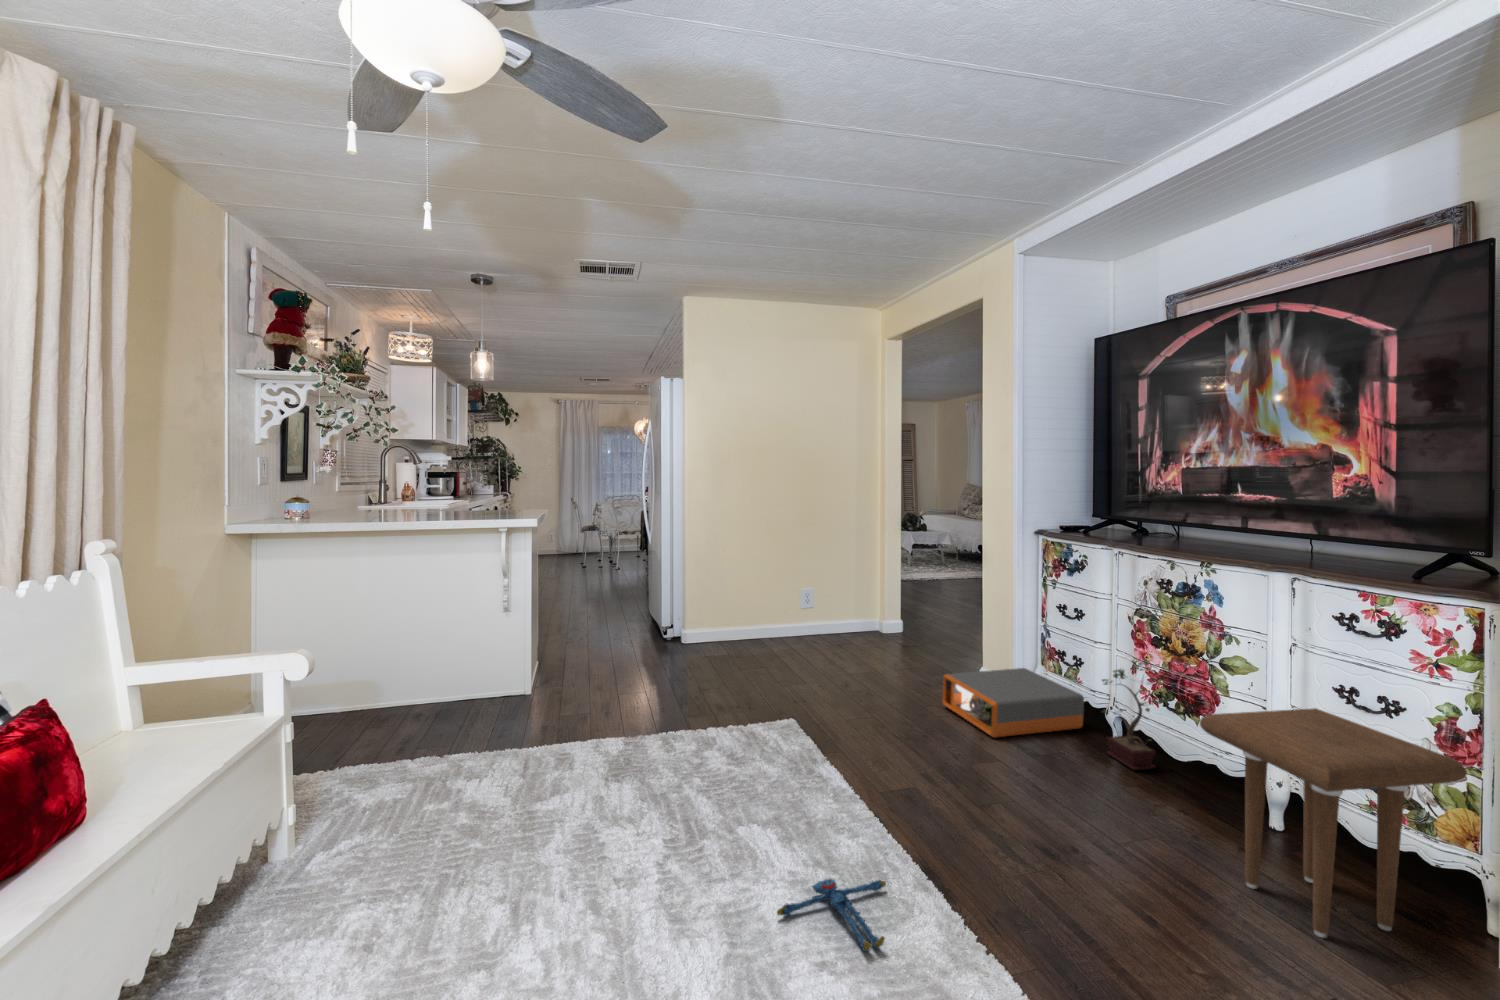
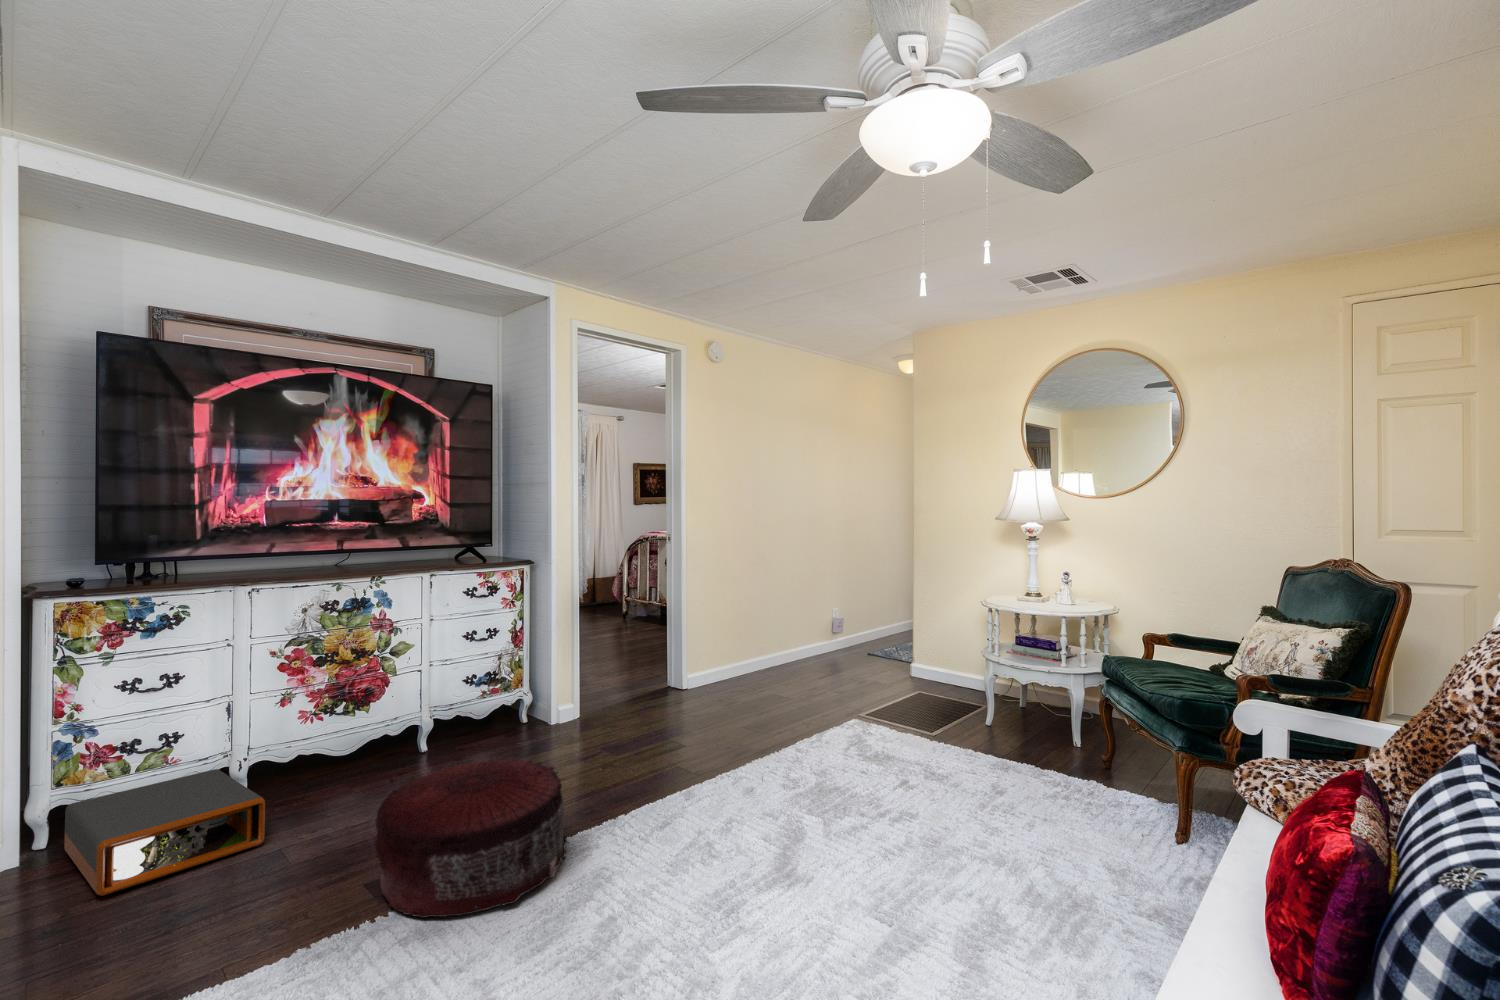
potted plant: present [1102,659,1172,770] -> none [283,678,393,792]
pouf: none [795,702,954,834] -> present [374,757,568,918]
side table: present [1200,708,1467,938] -> none [480,634,590,750]
plush toy: present [777,879,886,952] -> none [637,804,716,850]

